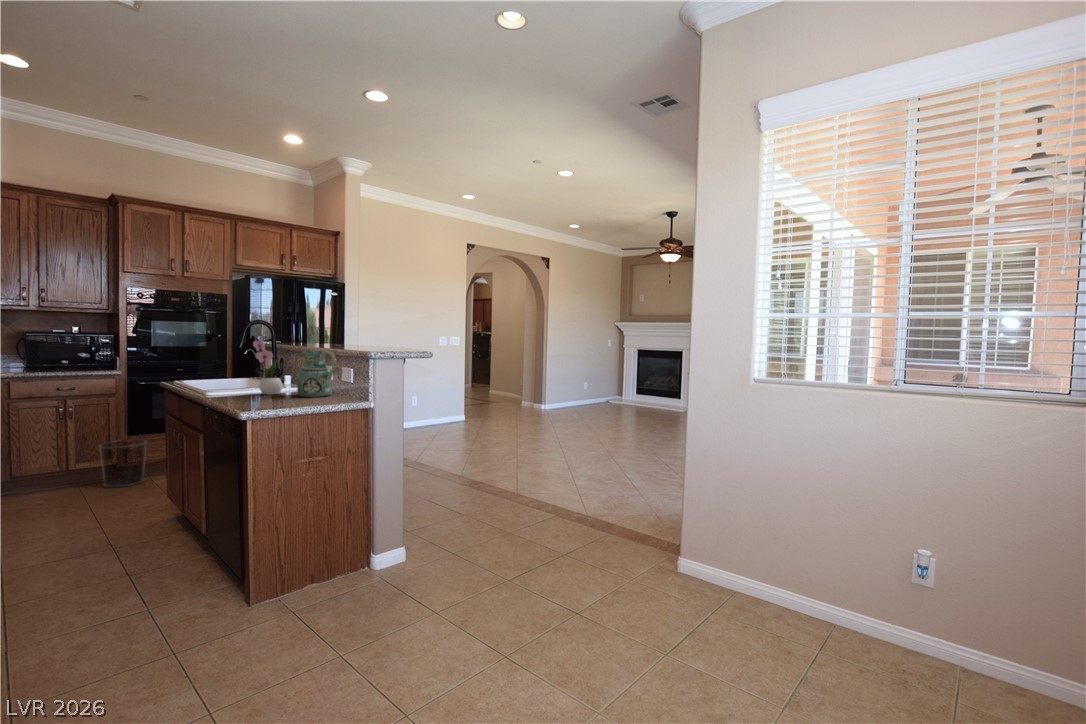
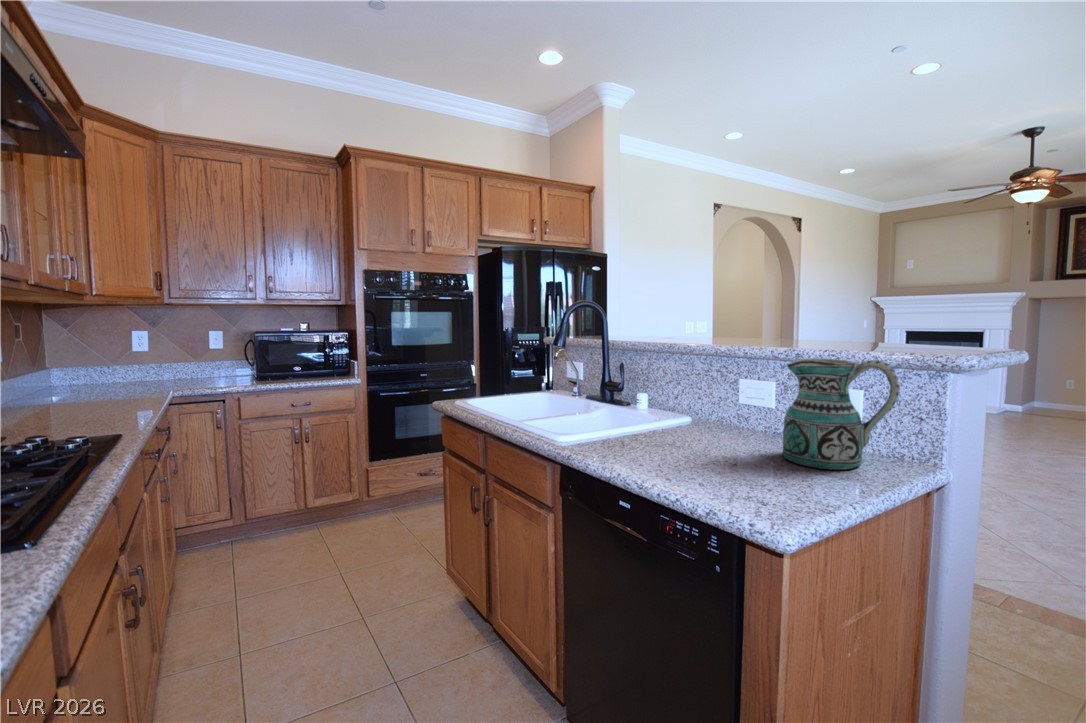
flower arrangement: present [253,330,283,395] -> none [686,319,739,456]
waste bin: present [99,439,147,487] -> none [340,470,394,538]

